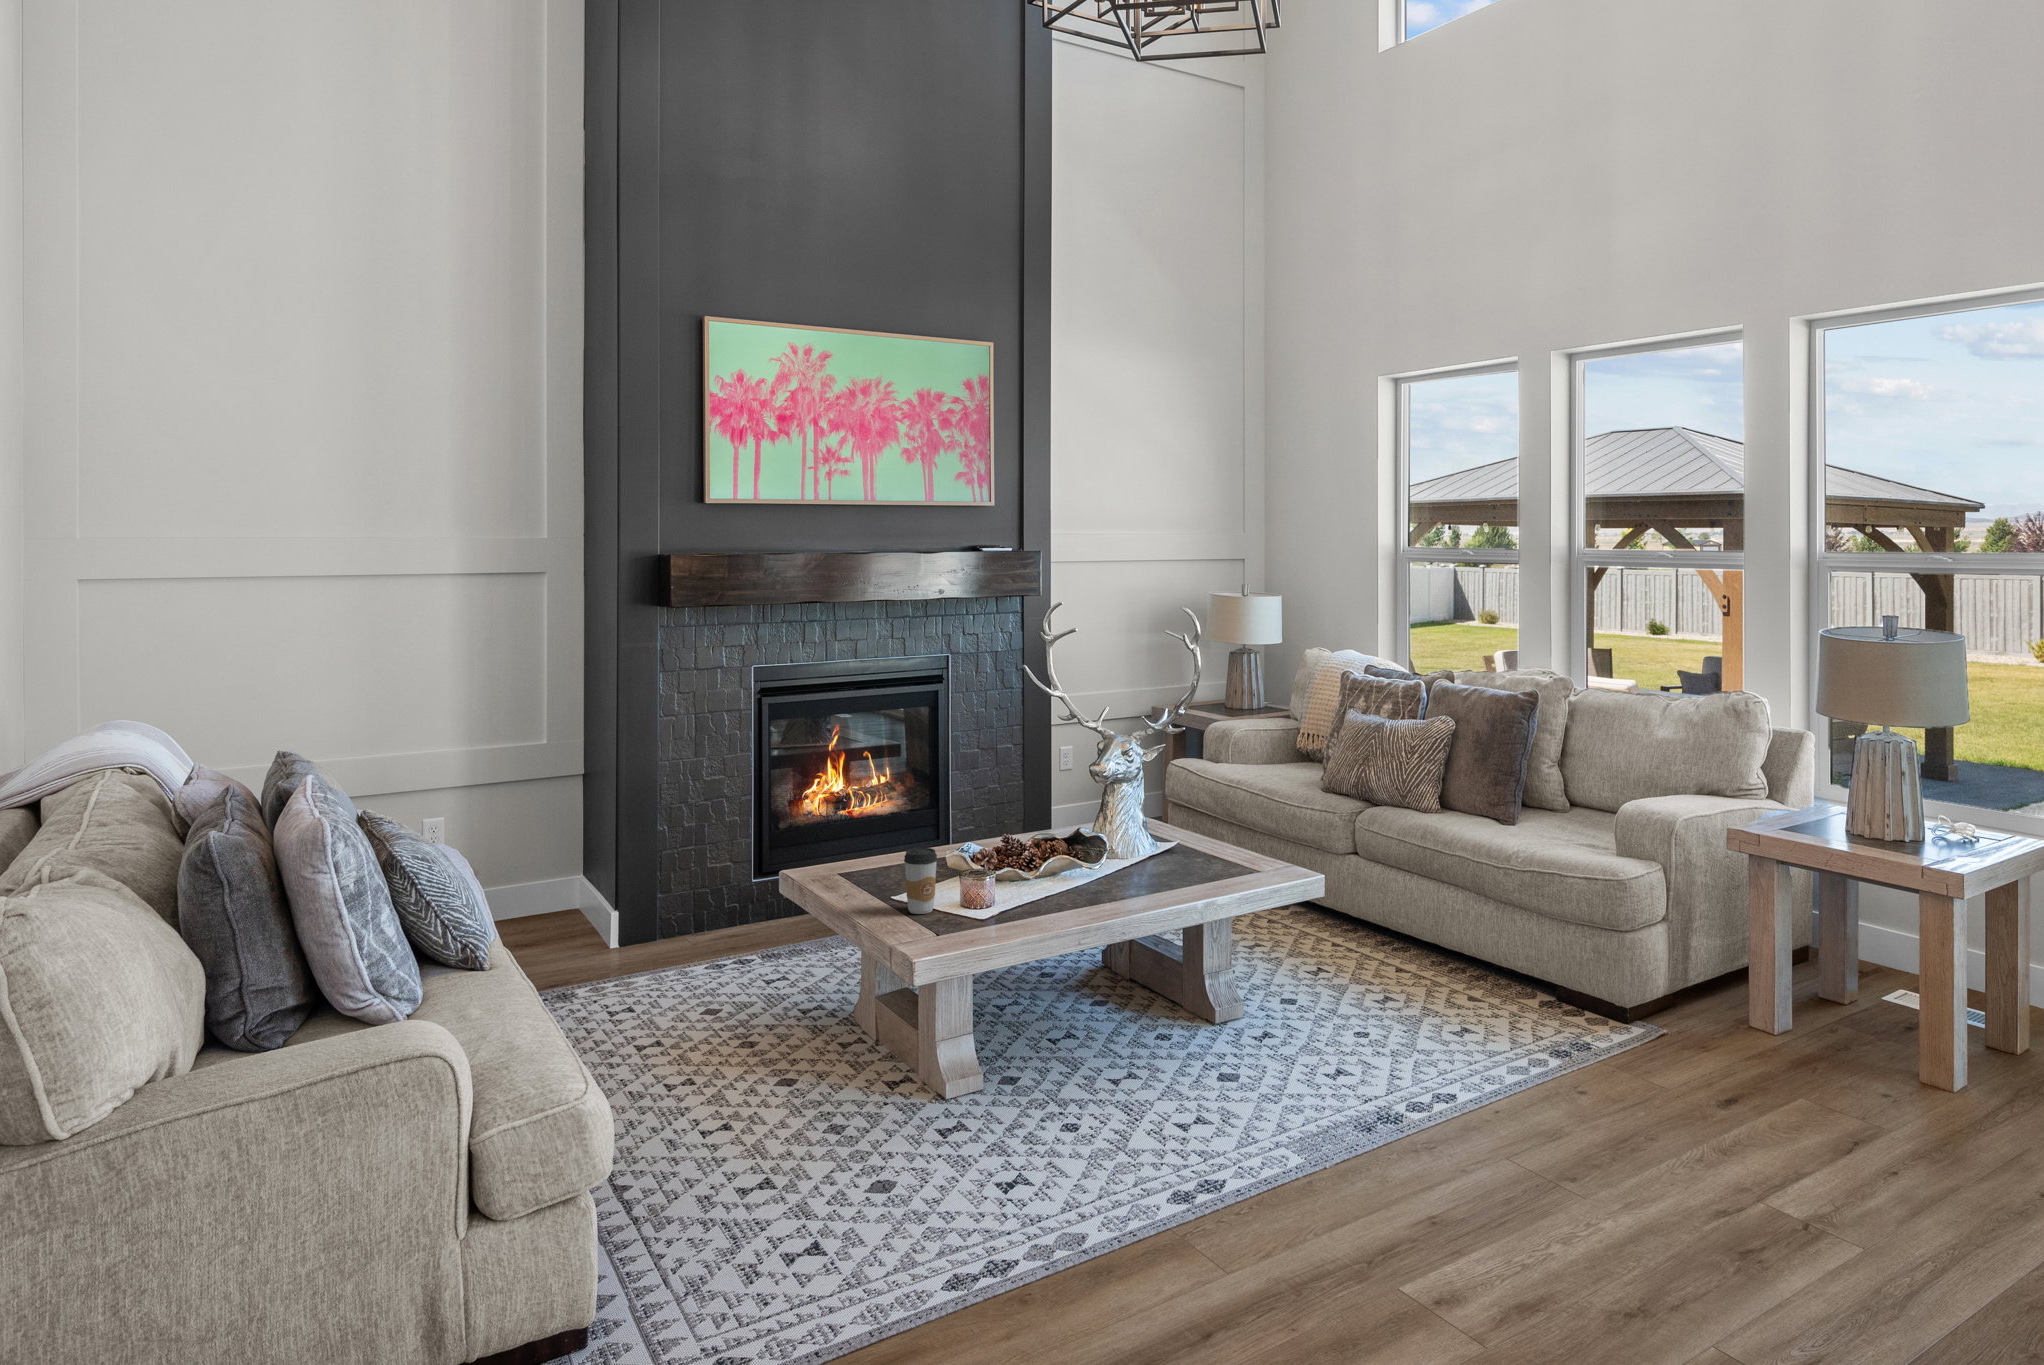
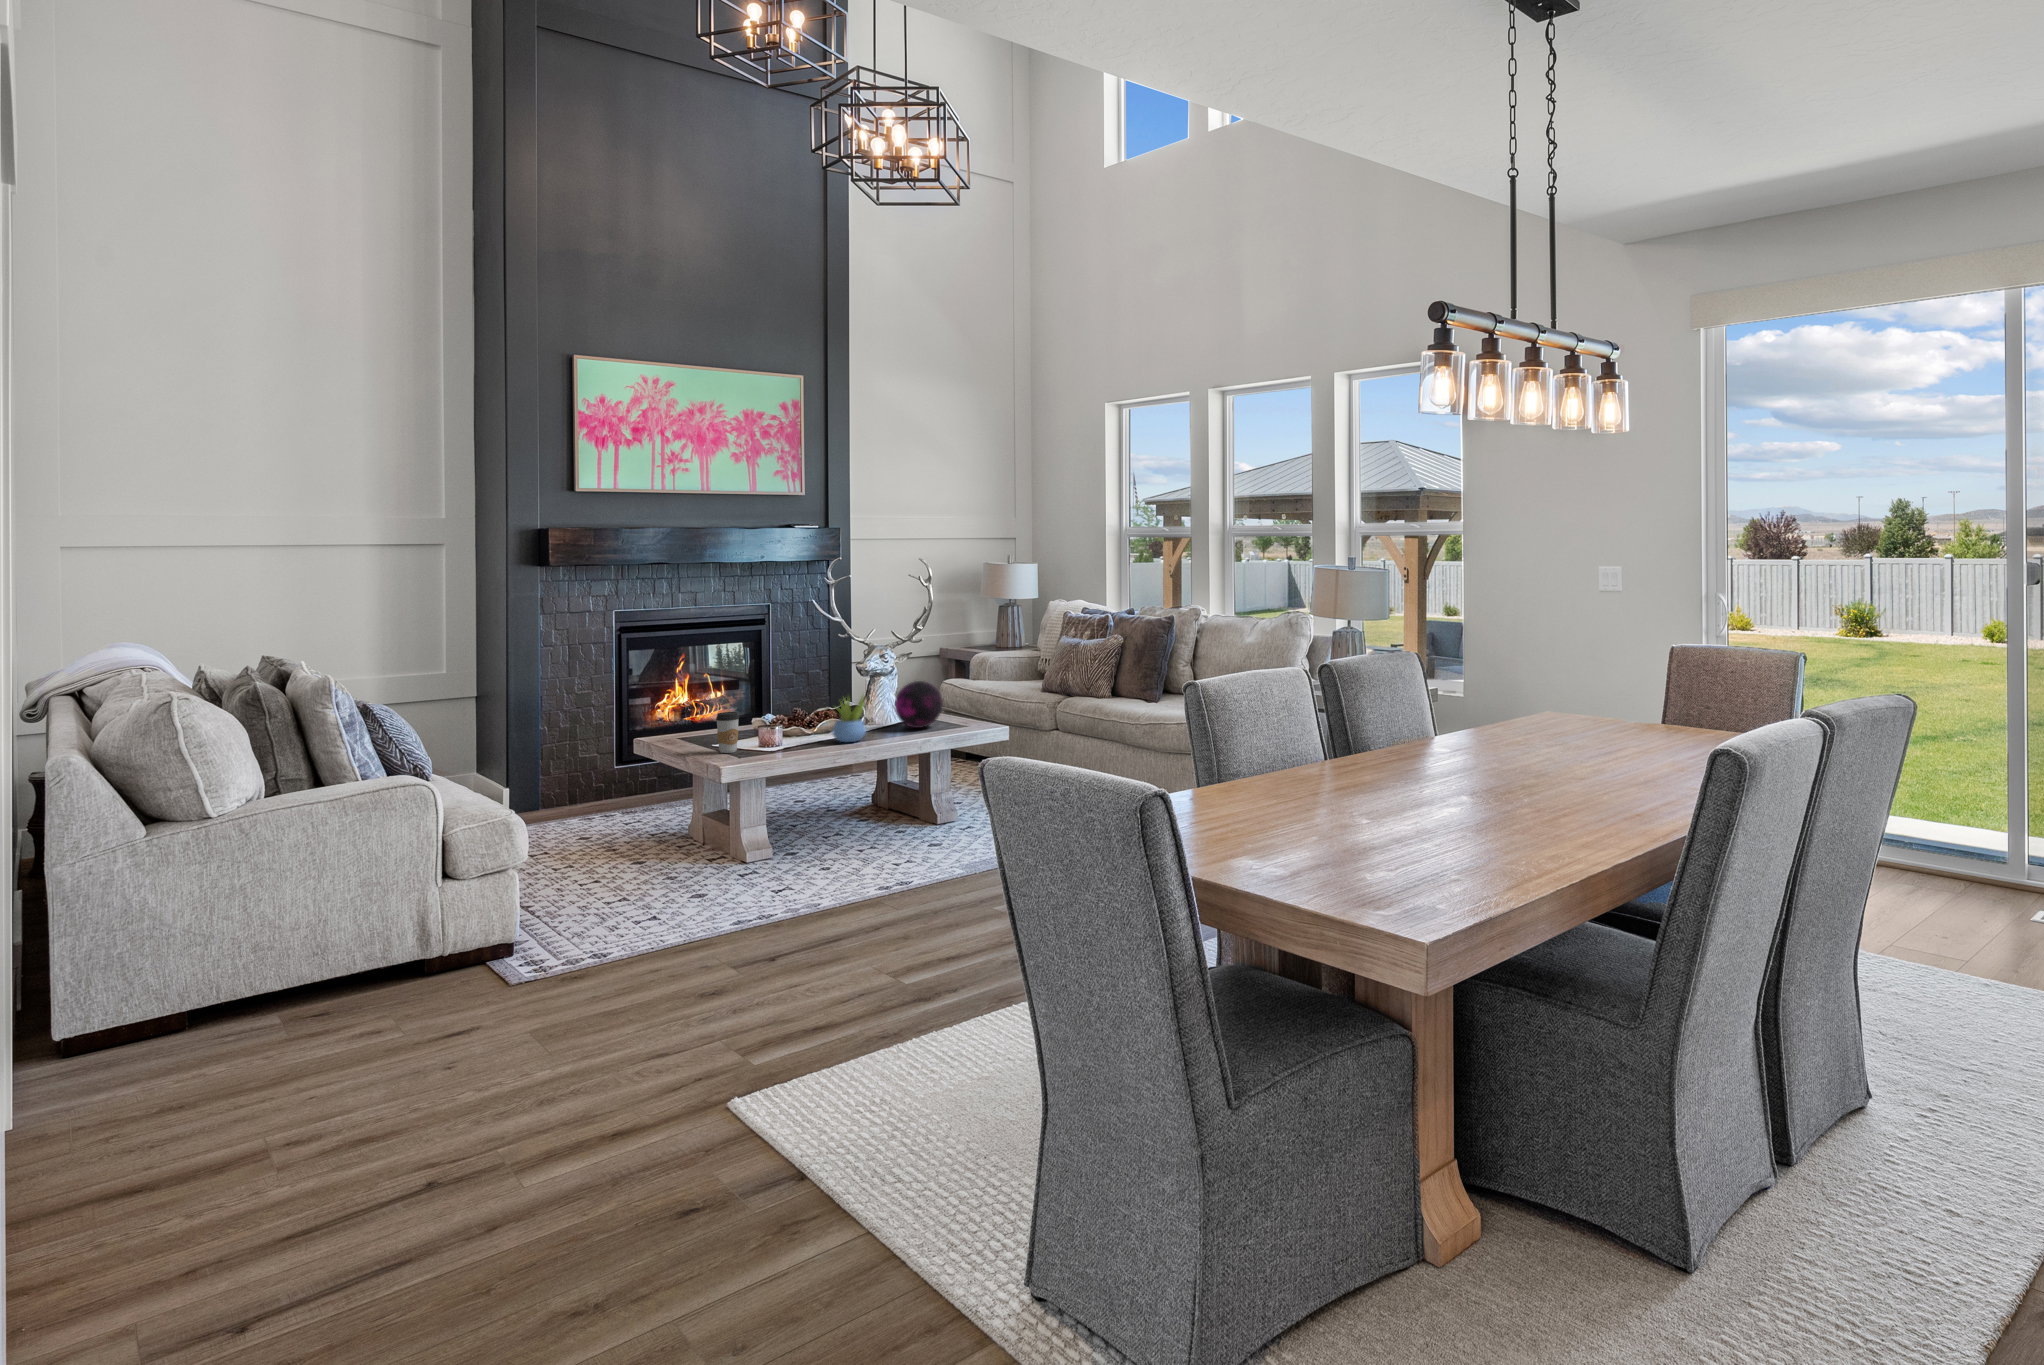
decorative orb: none [1154,797,1225,870] -> present [895,681,943,728]
succulent plant: none [1071,818,1120,899] -> present [833,696,866,742]

